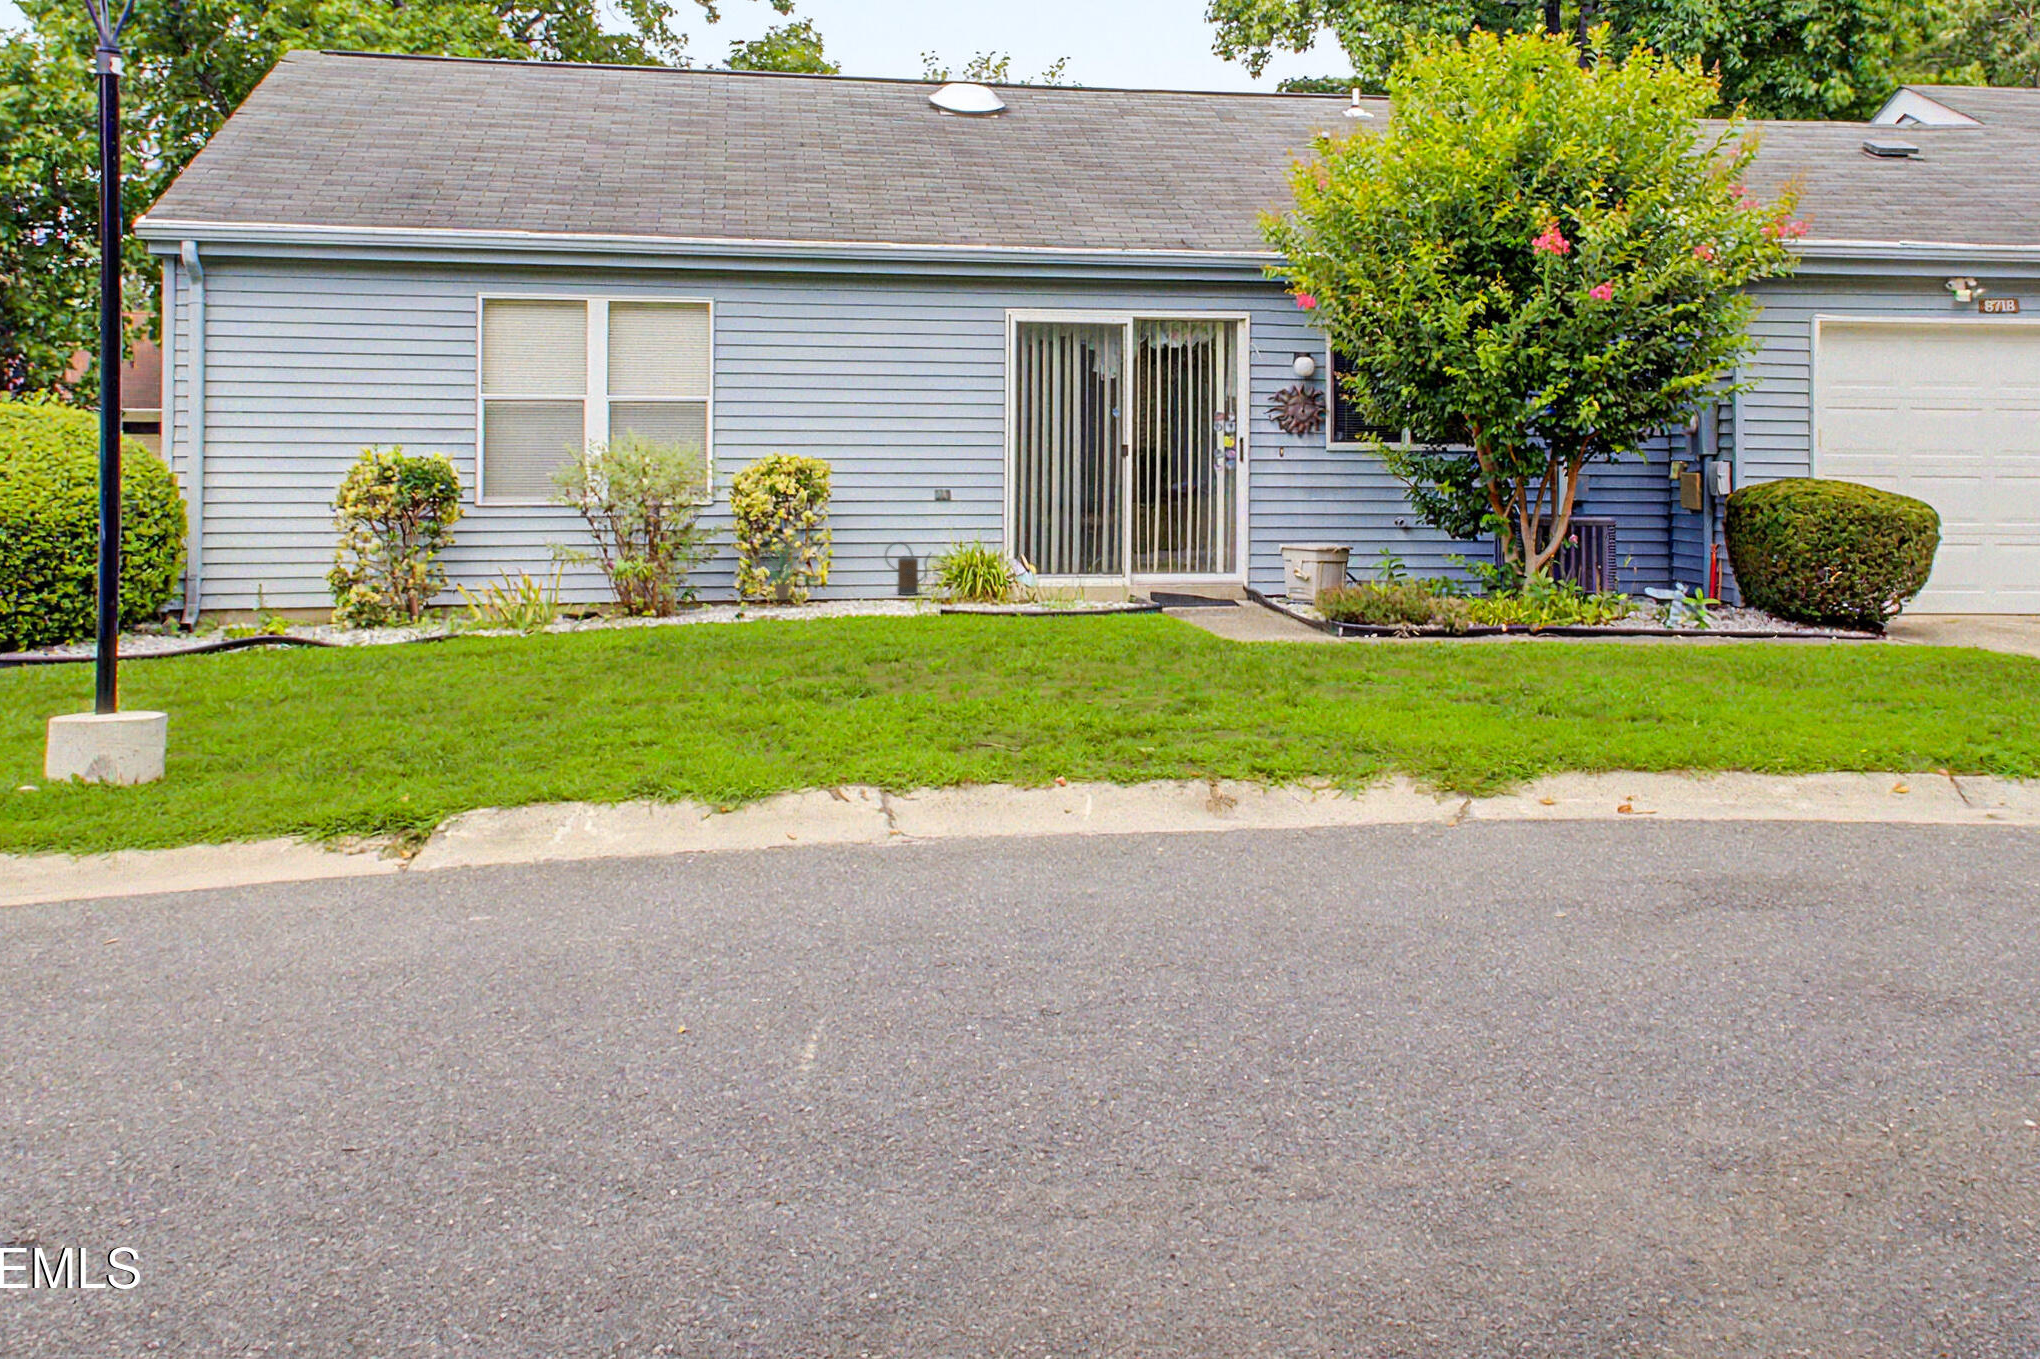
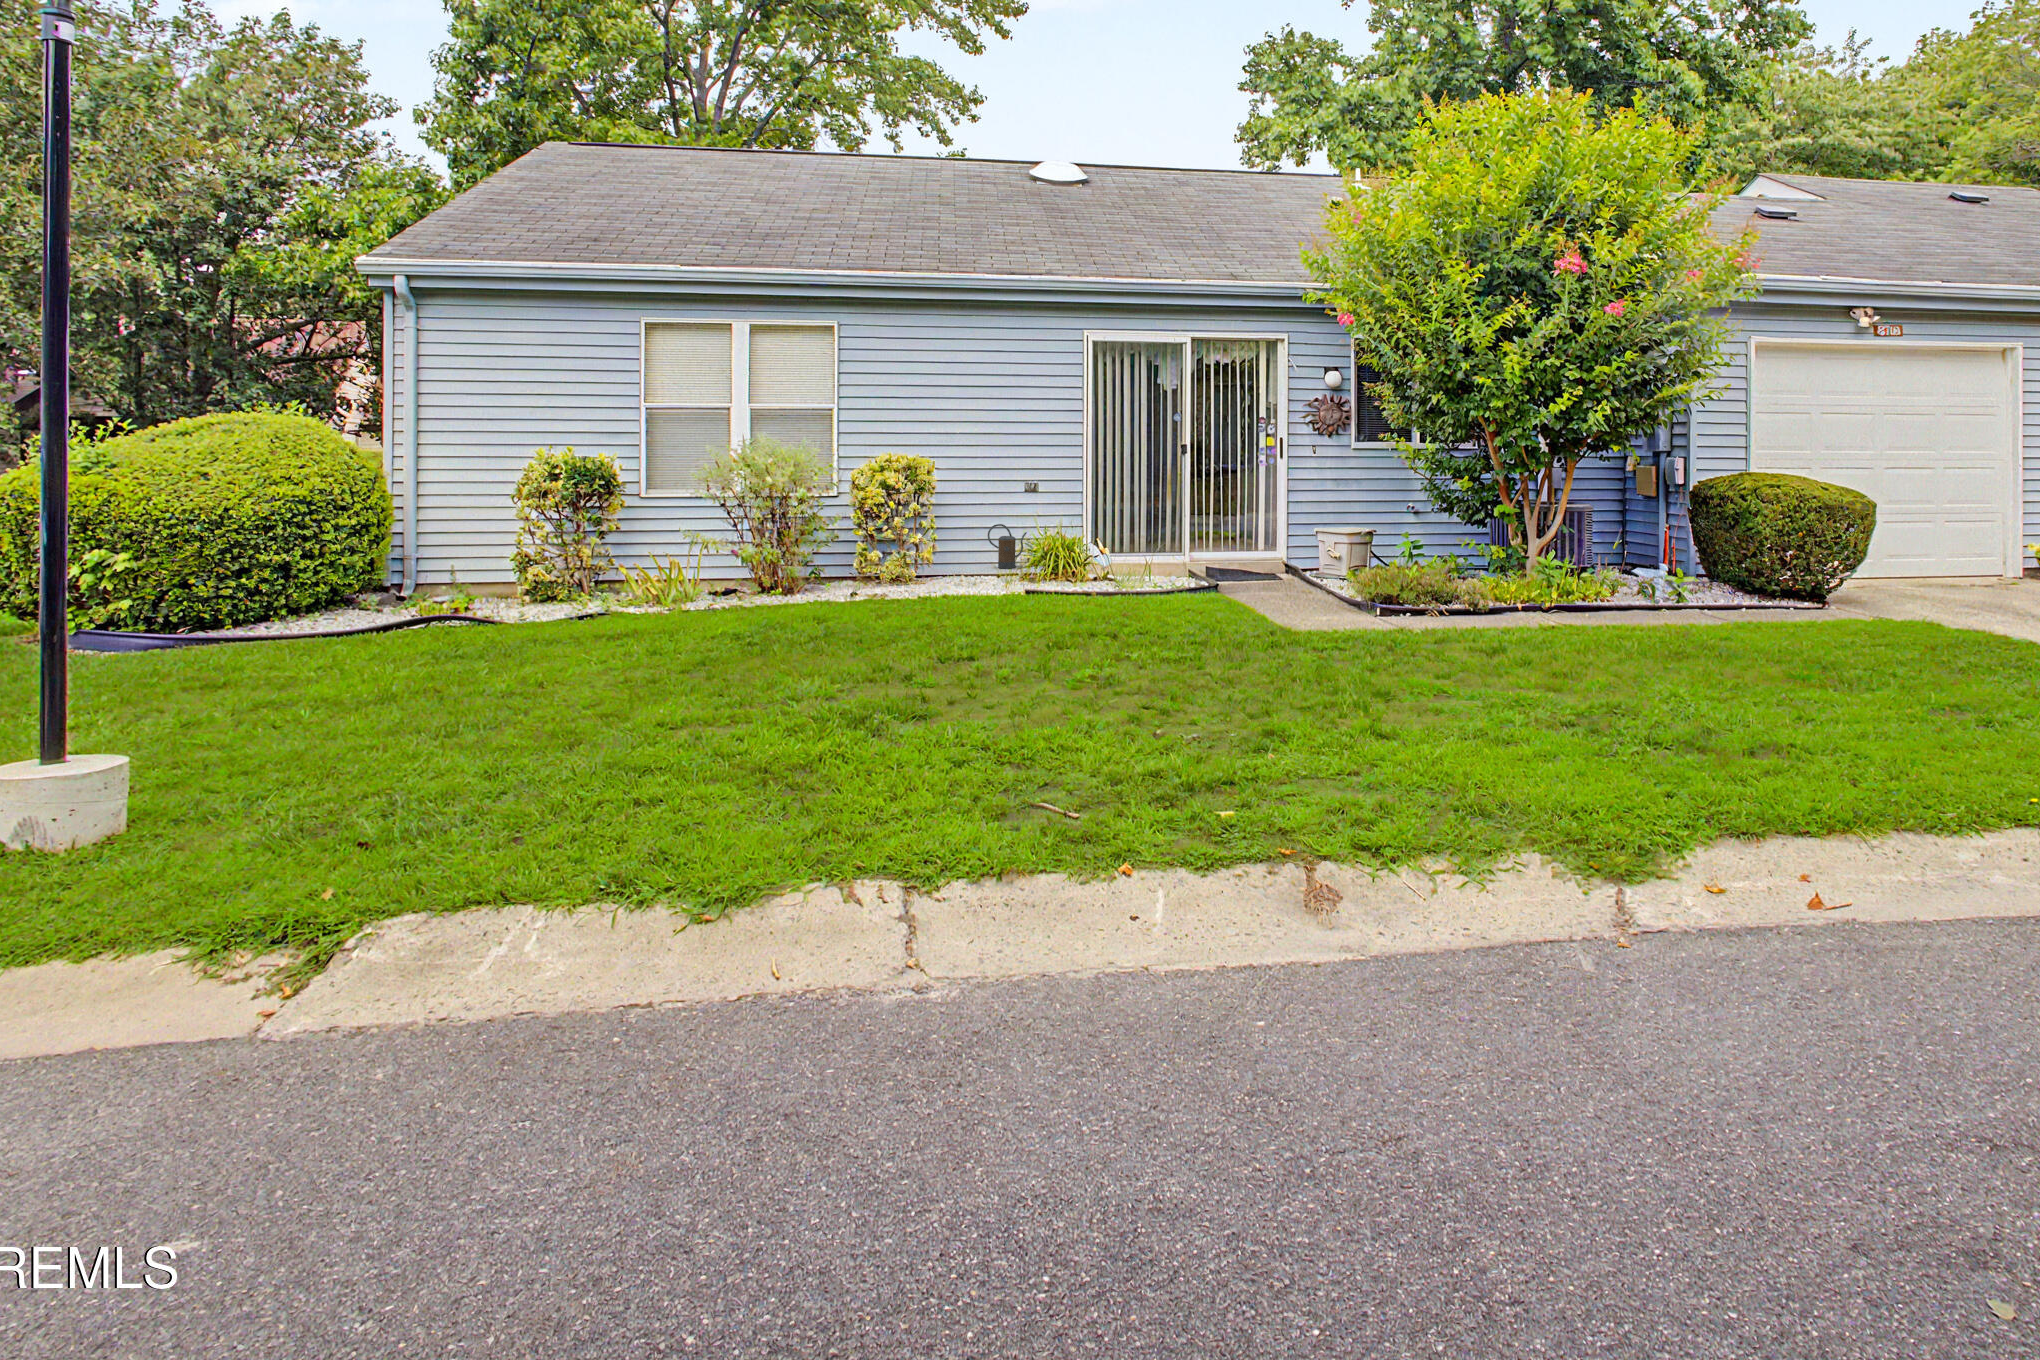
potted plant: present [771,545,793,600] -> none [885,525,913,576]

